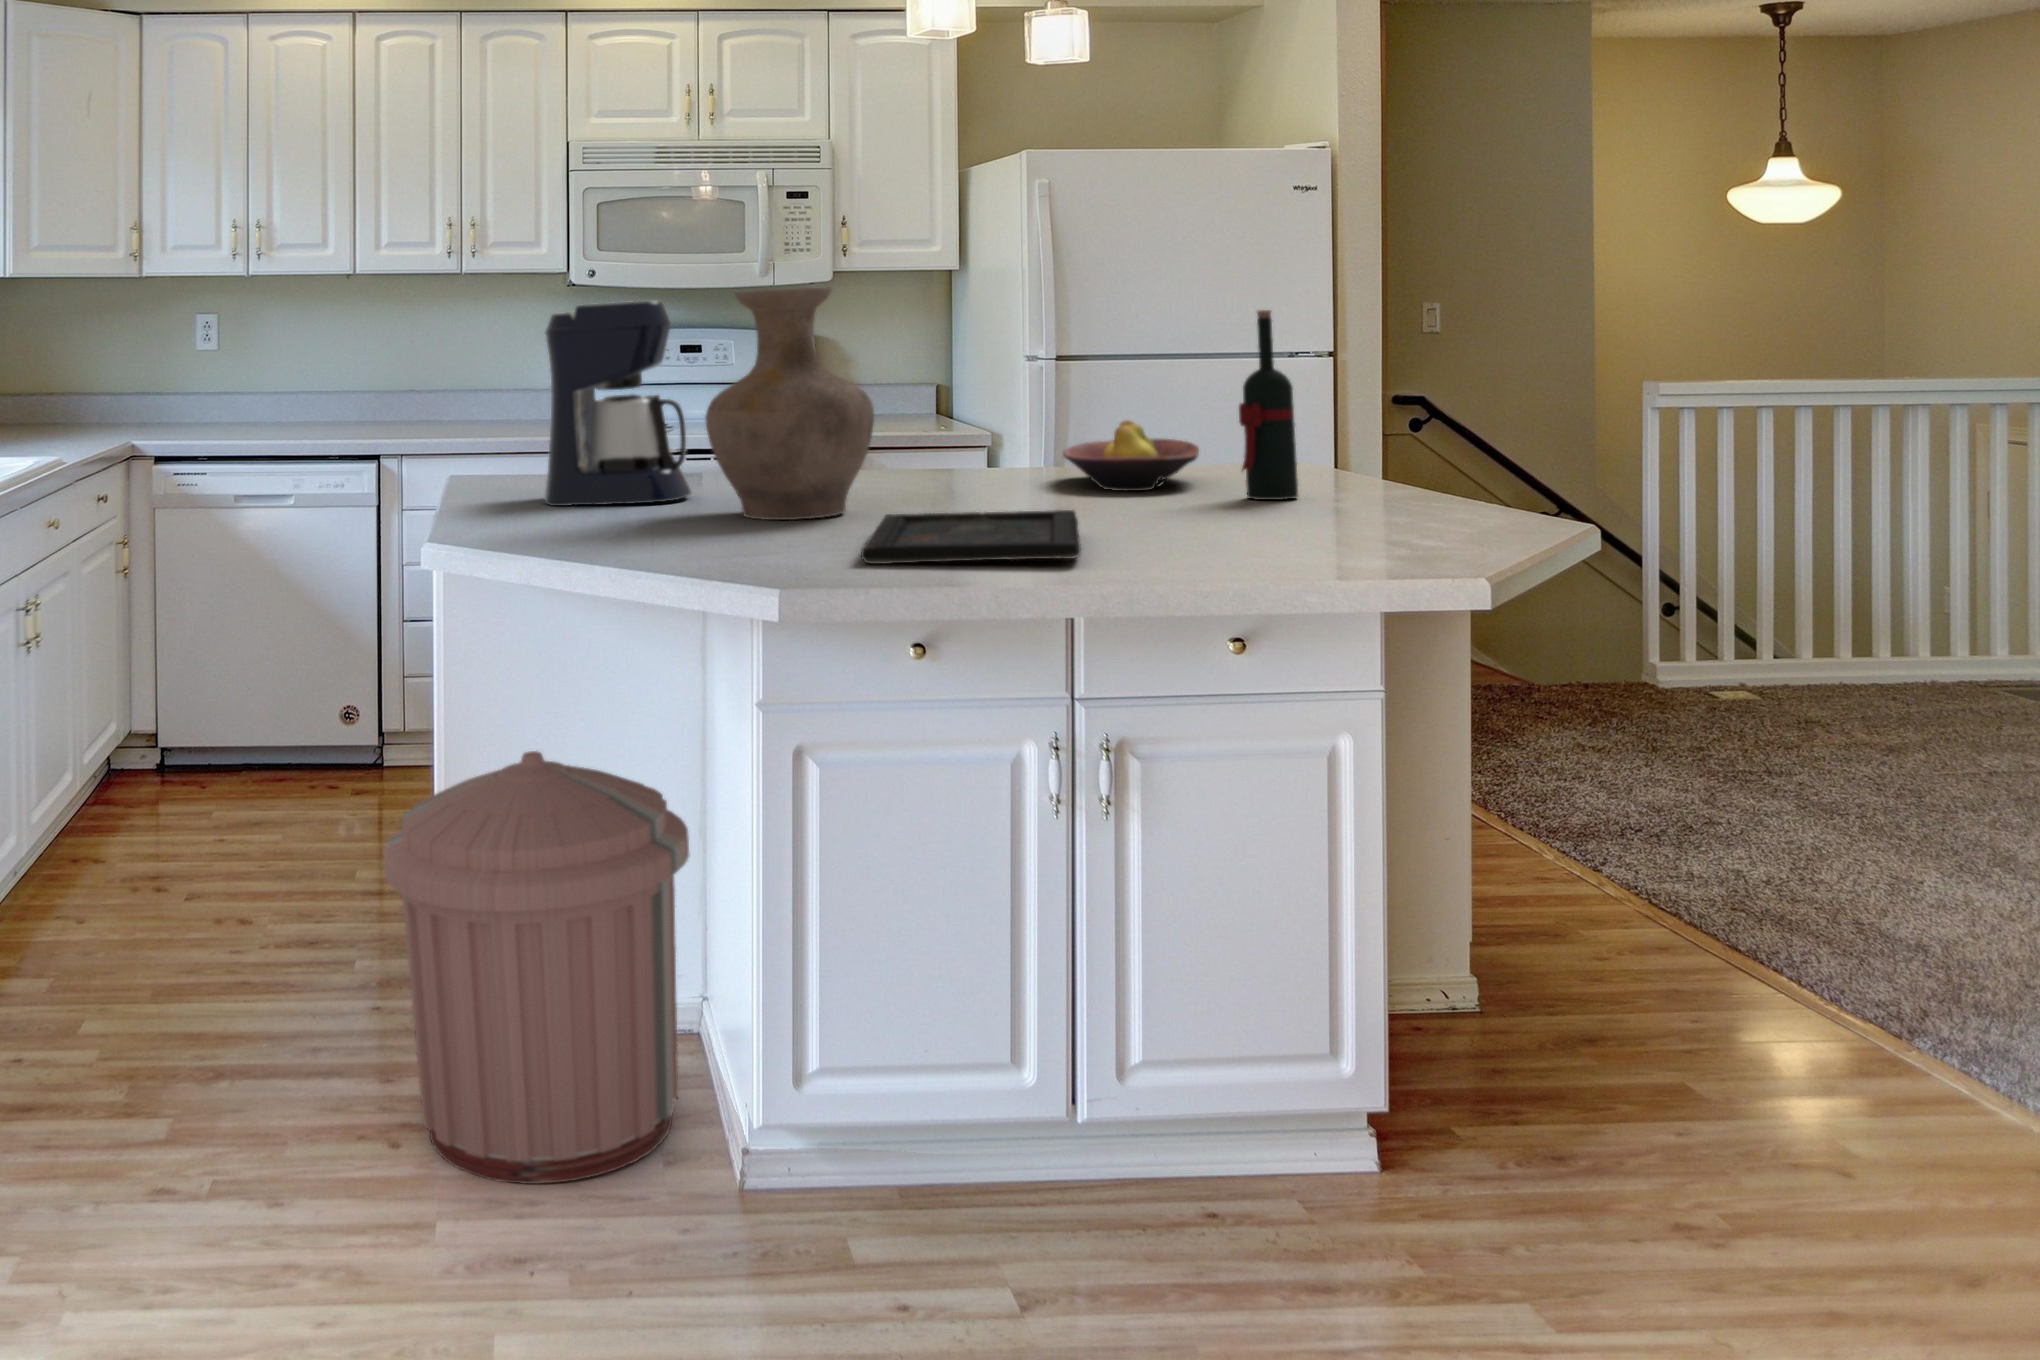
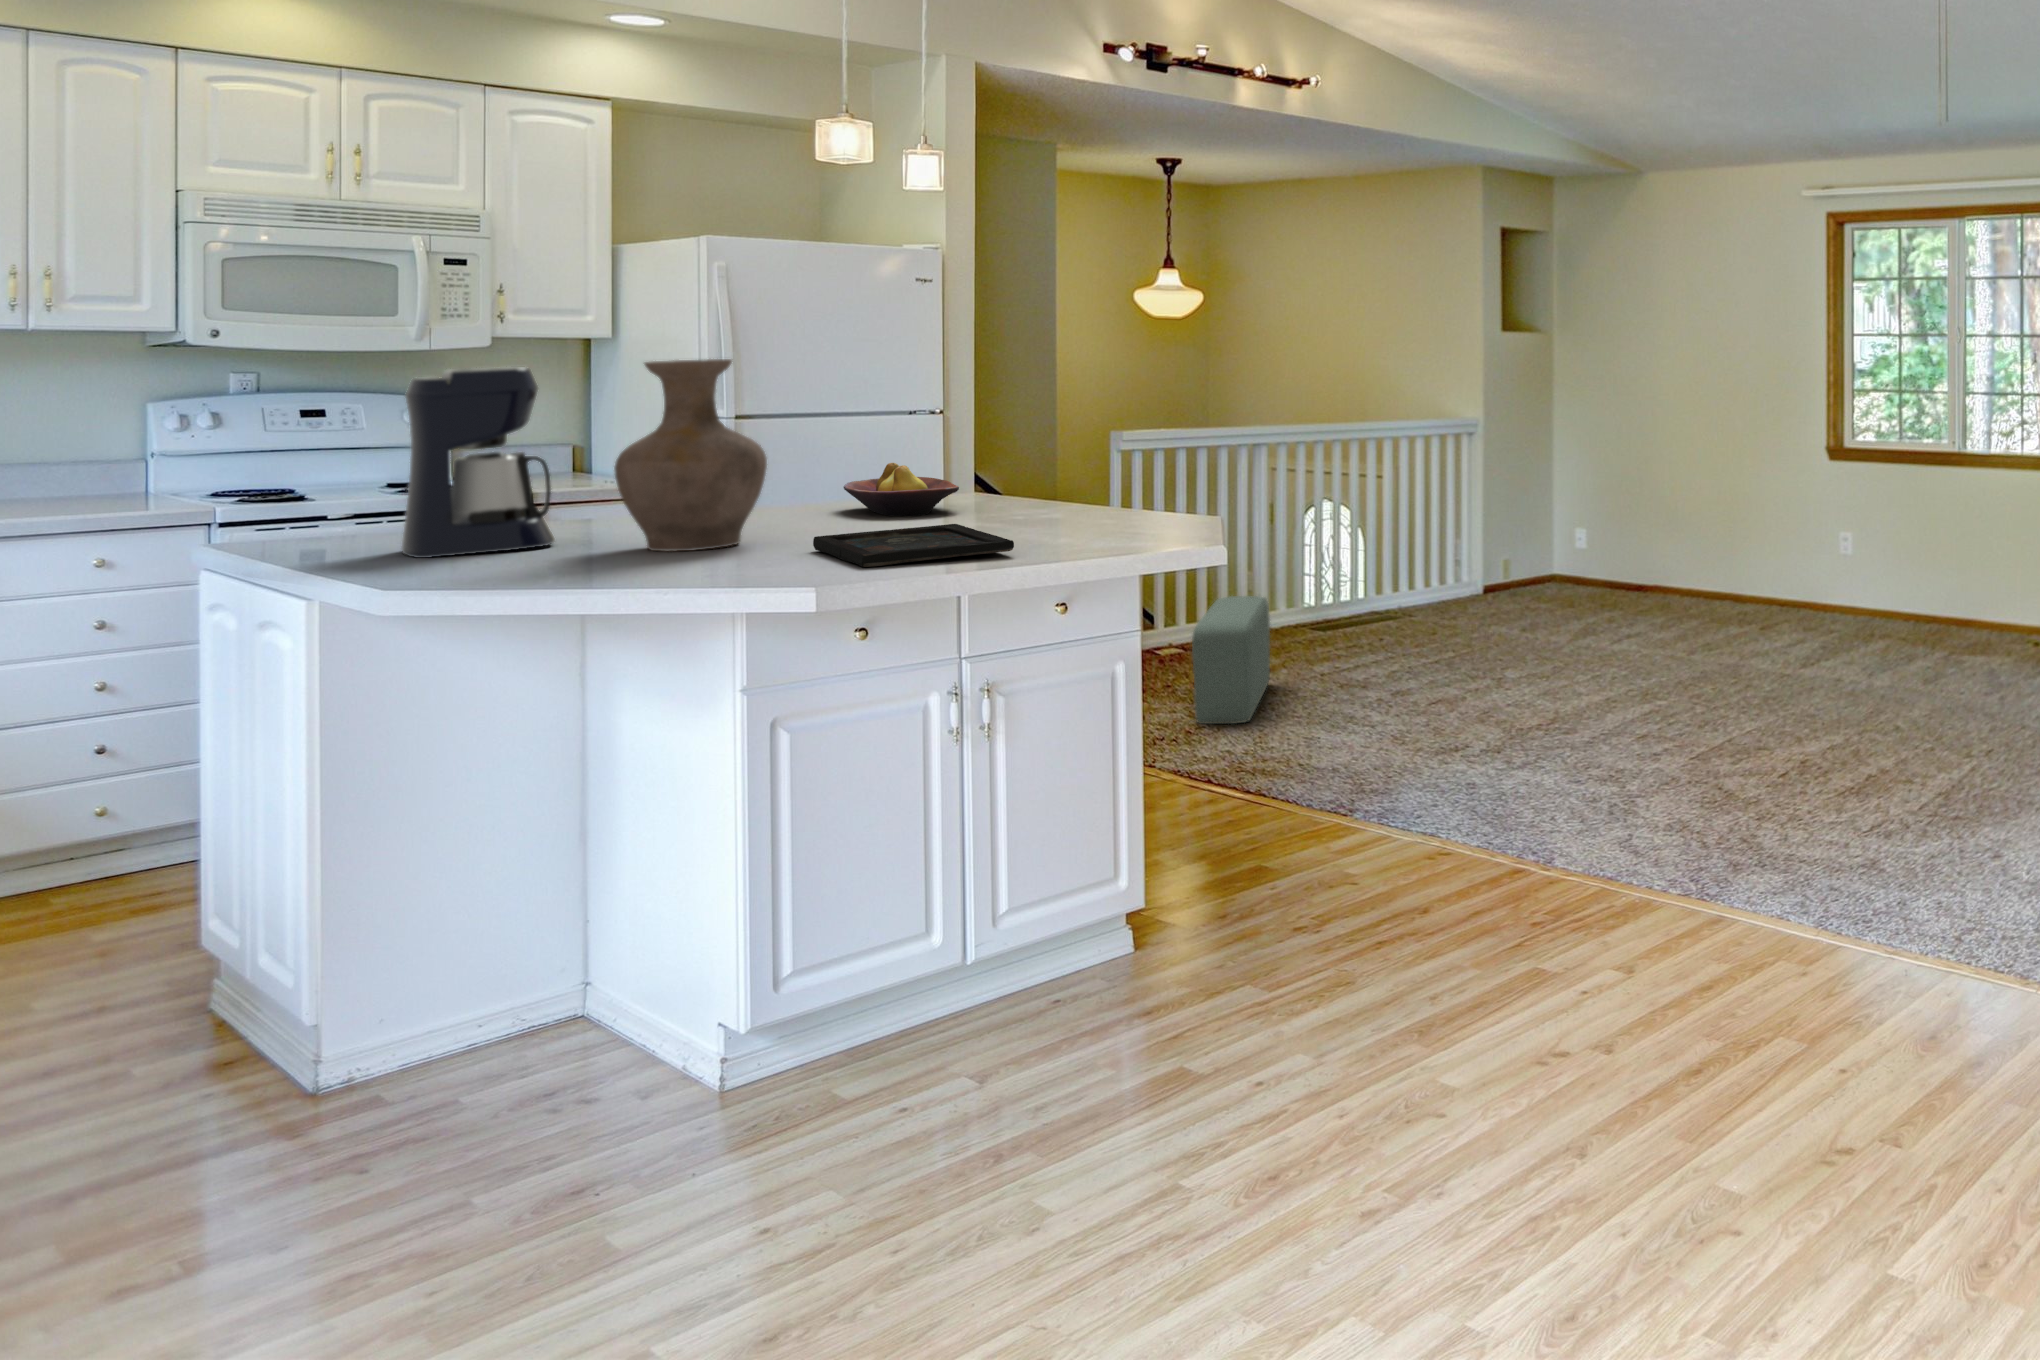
wine bottle: present [1239,310,1298,500] -> none [1007,379,1045,515]
pouf: none [1701,633,1868,828] -> present [1192,596,1270,724]
trash can: present [383,751,689,1184] -> none [327,771,641,1158]

